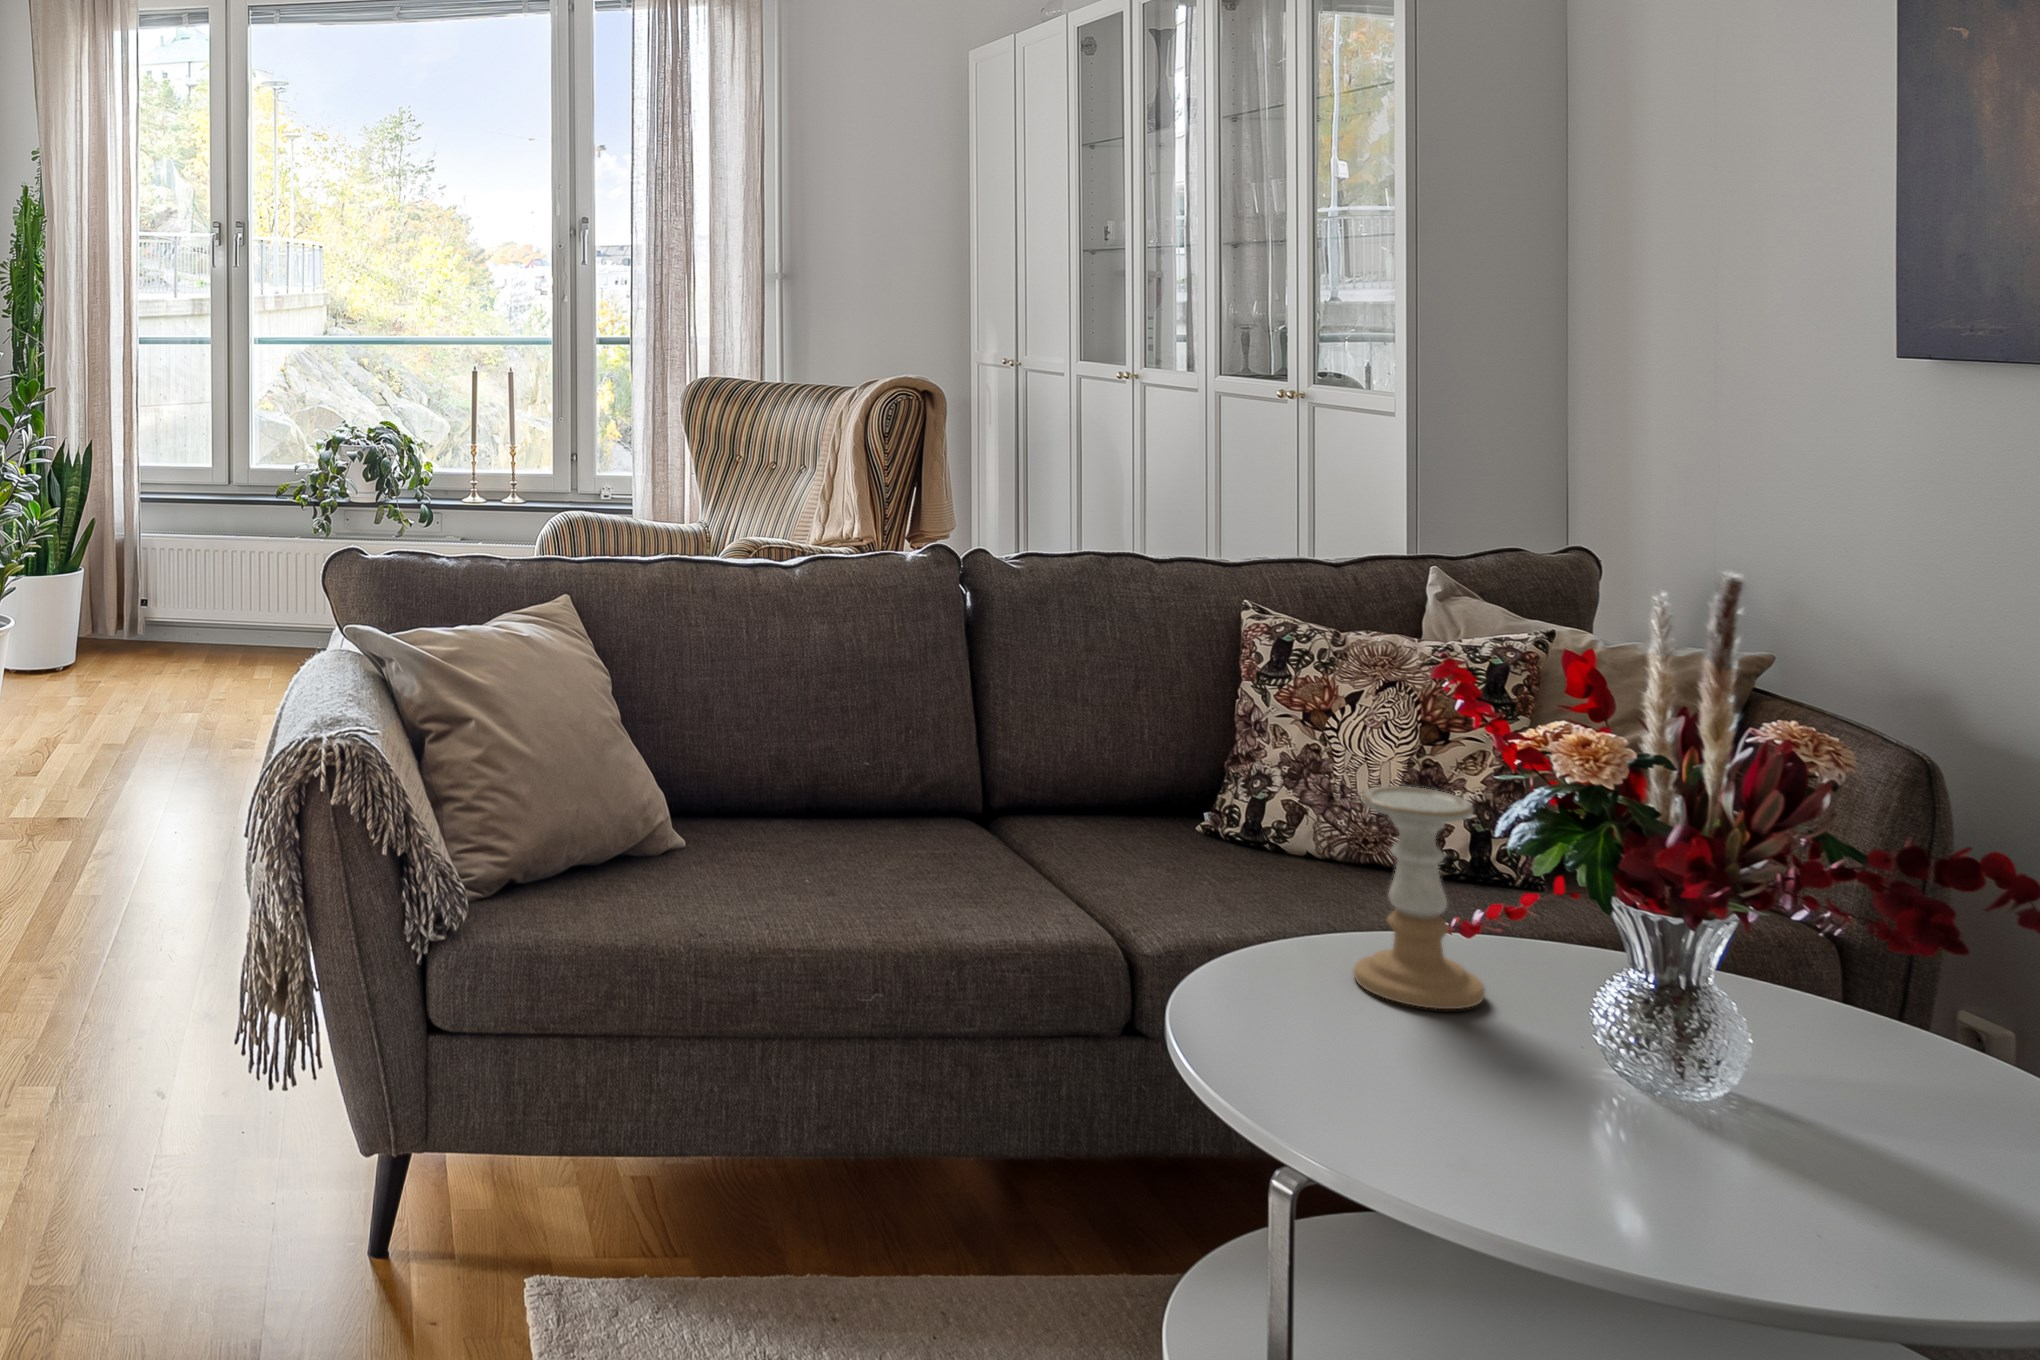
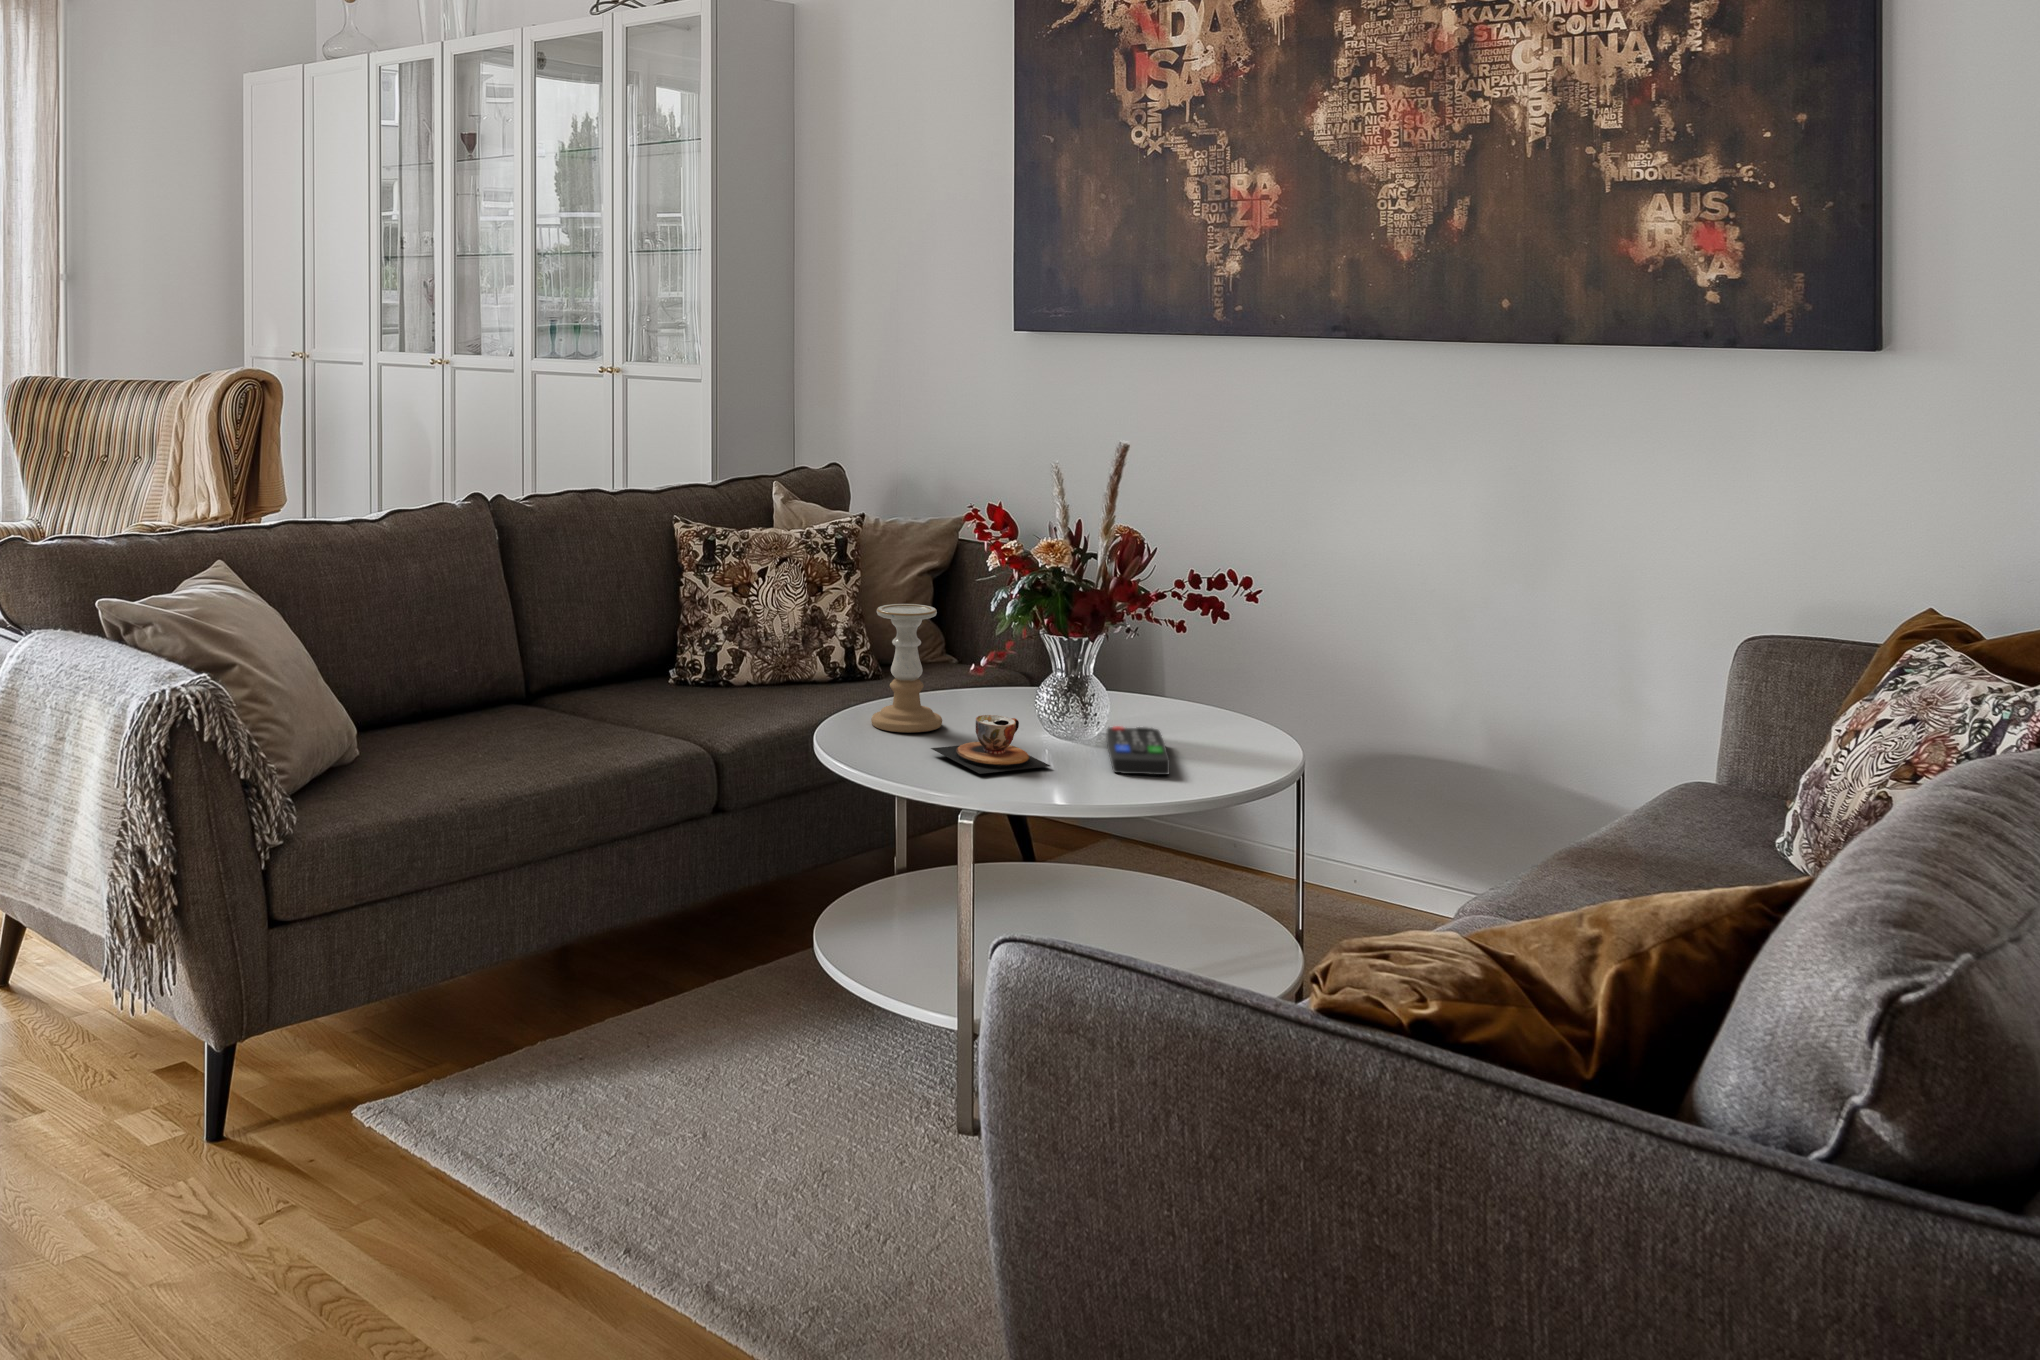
teacup: none [1391,1012,1608,1139] -> present [931,715,1050,774]
remote control: none [1744,1091,1930,1228] -> present [1107,726,1170,775]

